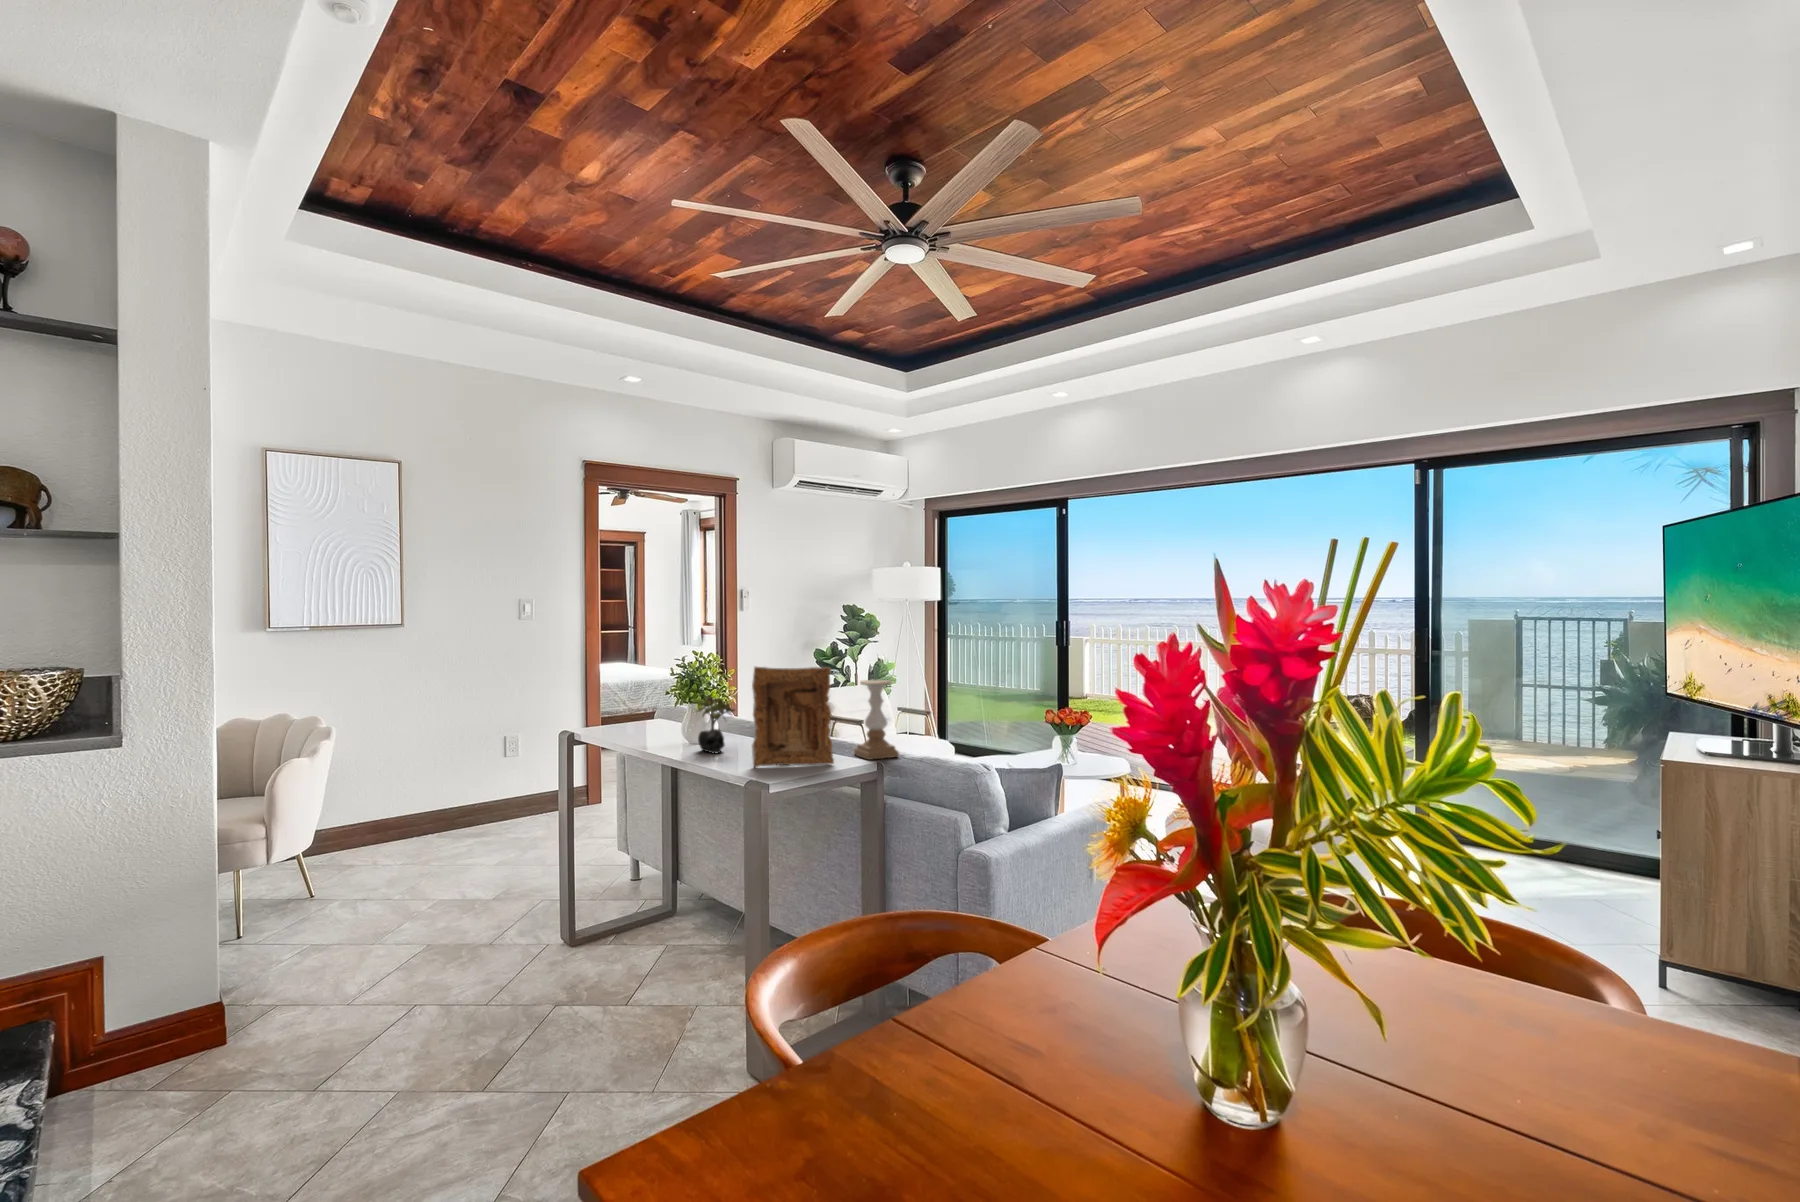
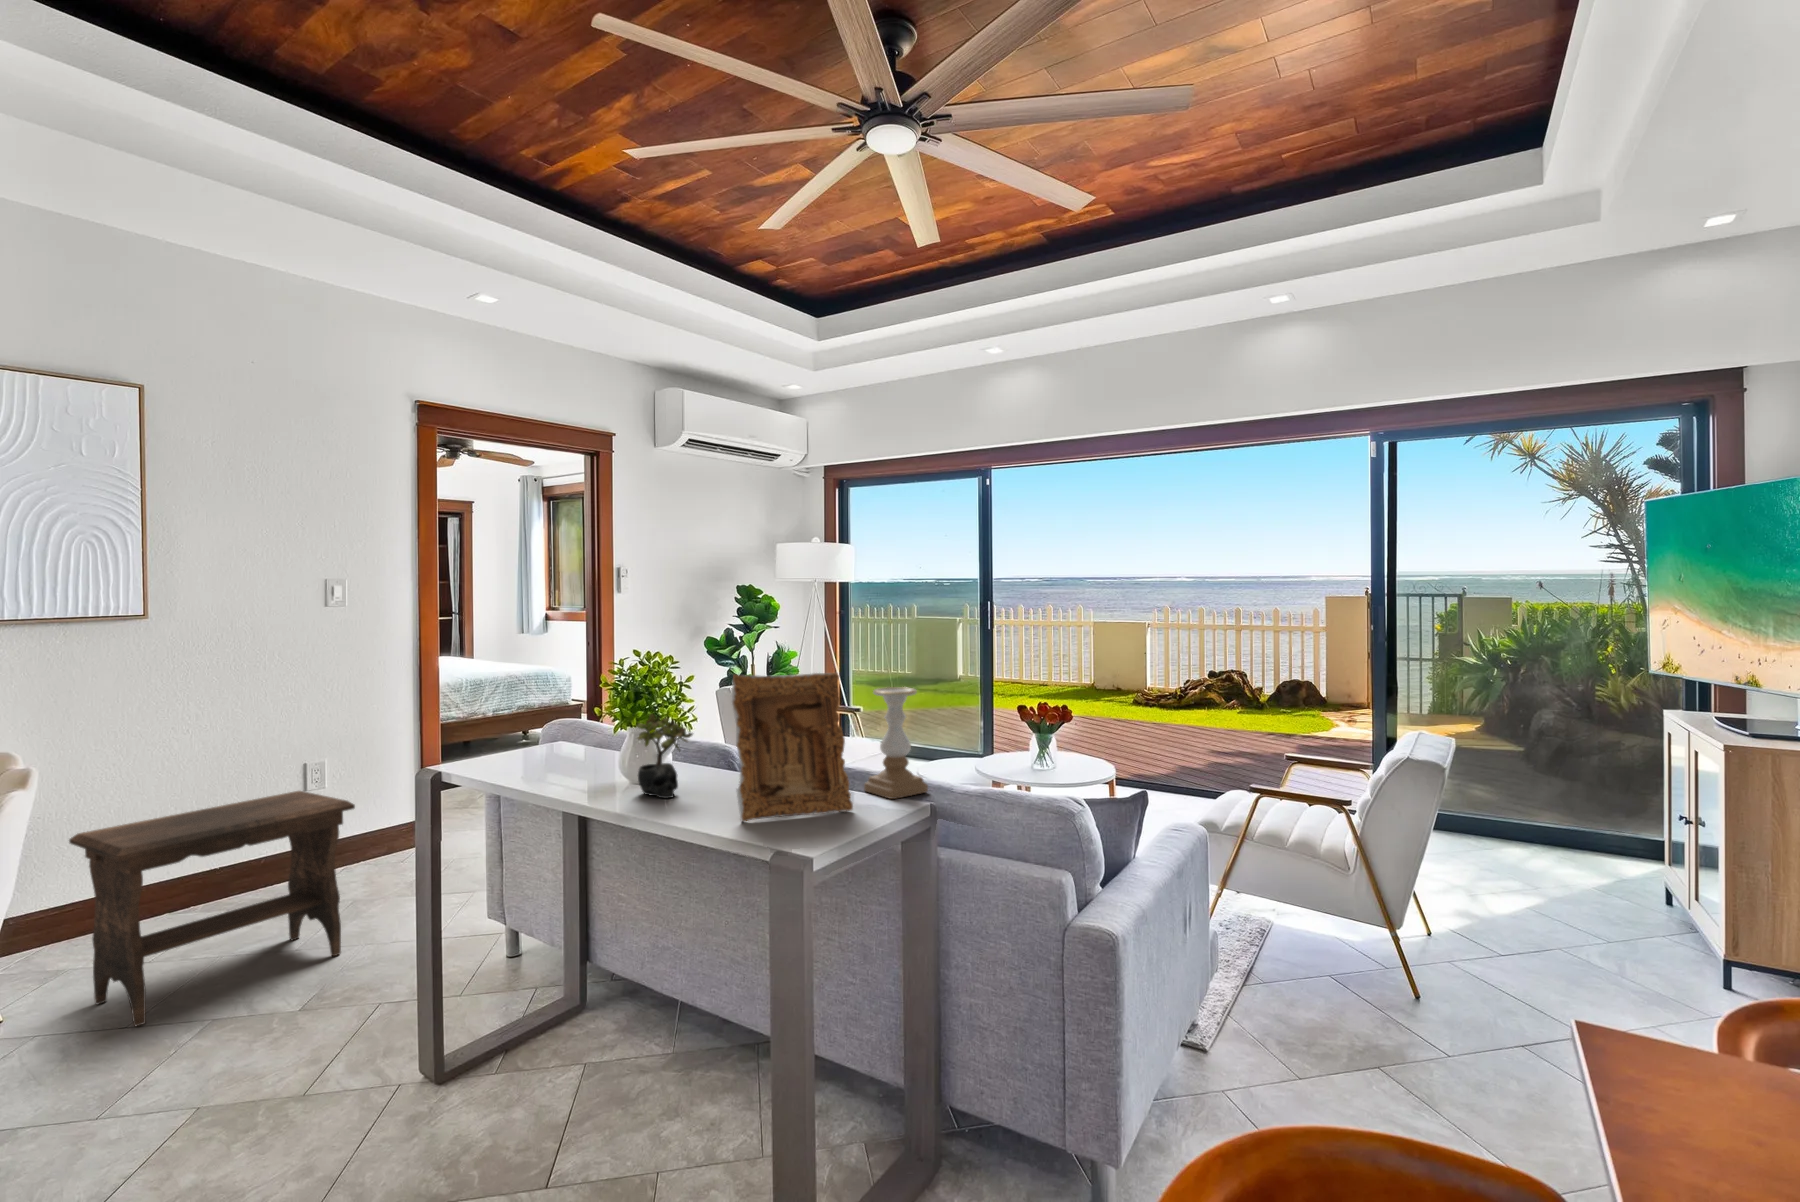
footstool: none [353,752,531,902] -> present [69,791,355,1026]

